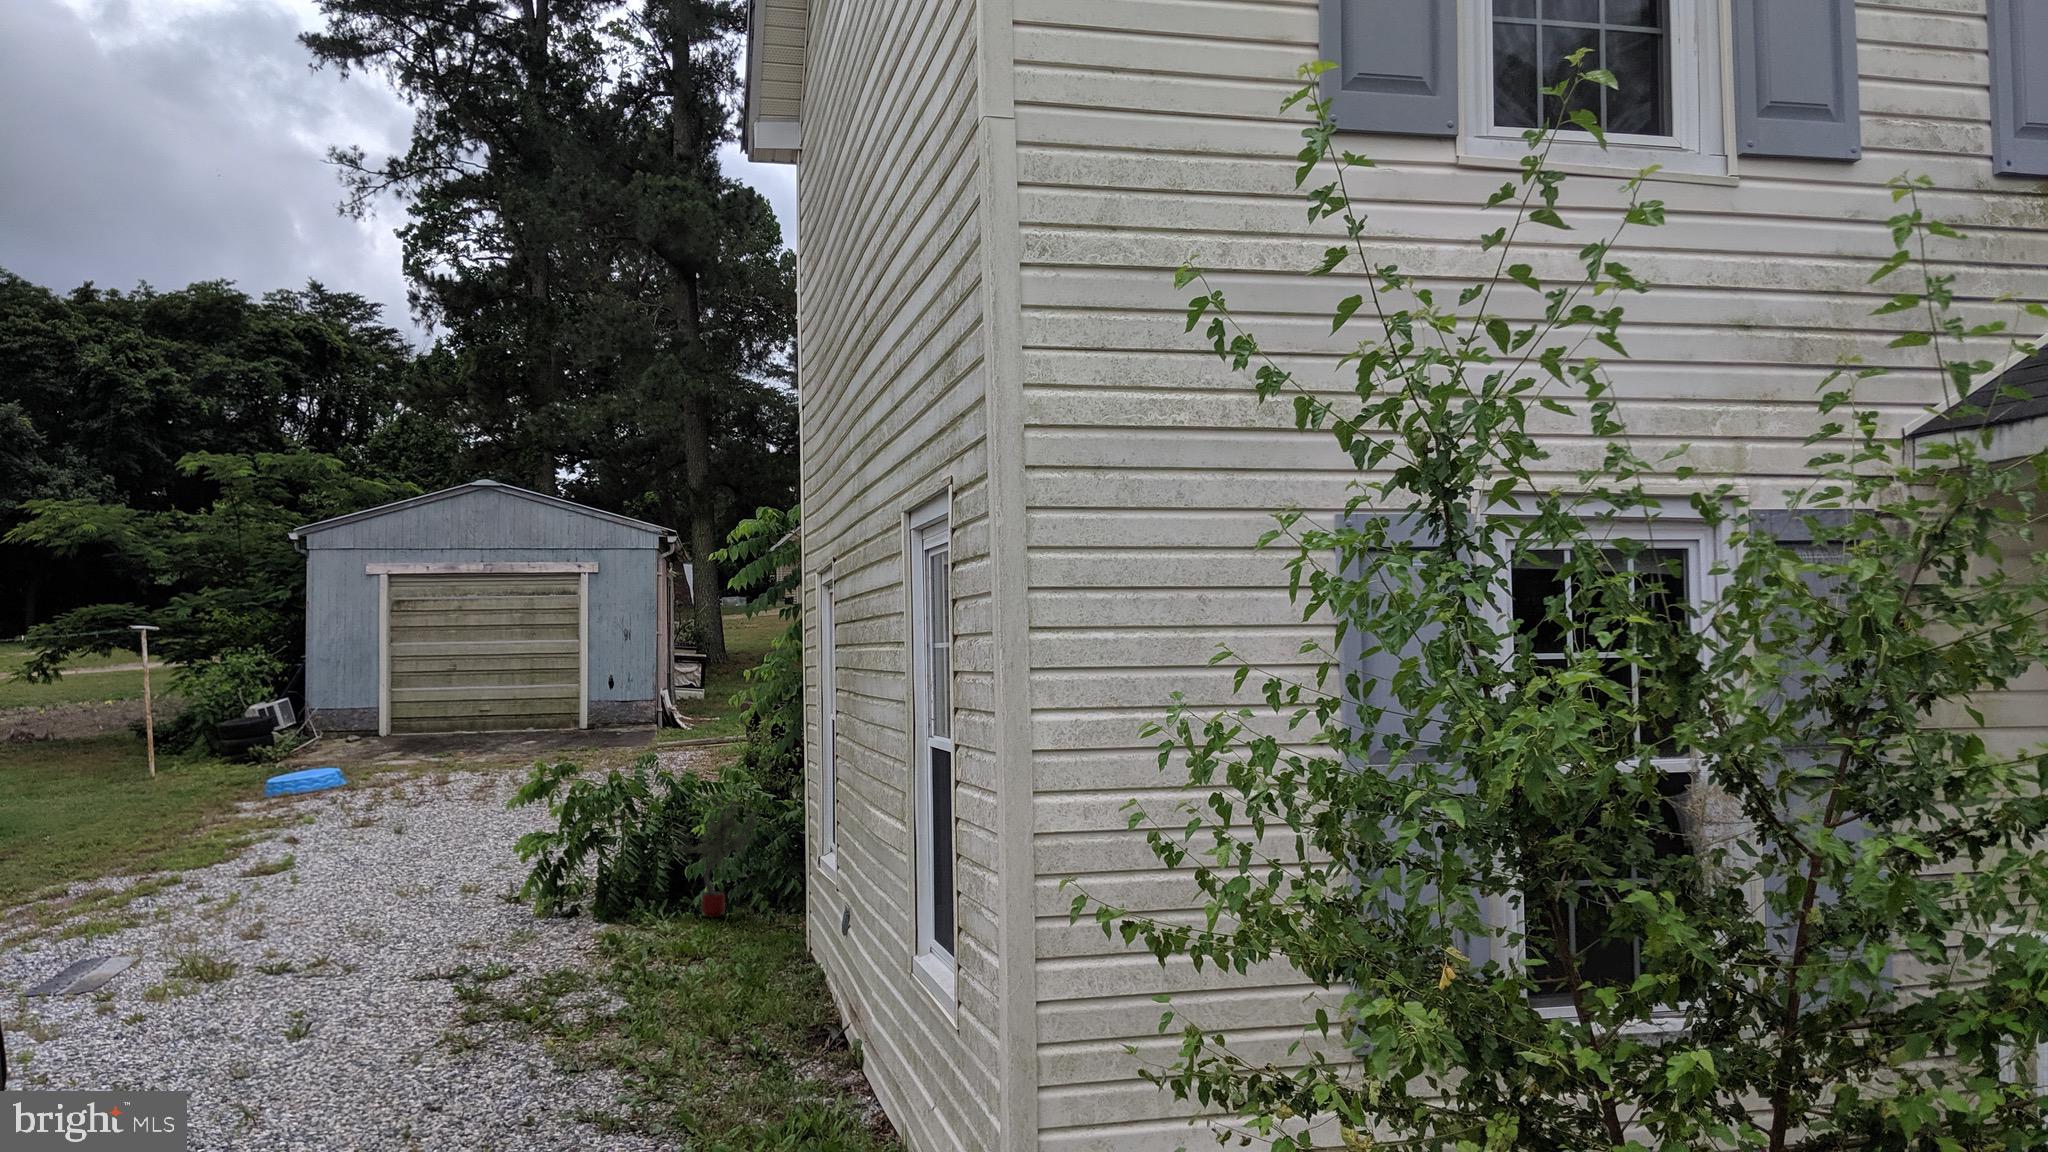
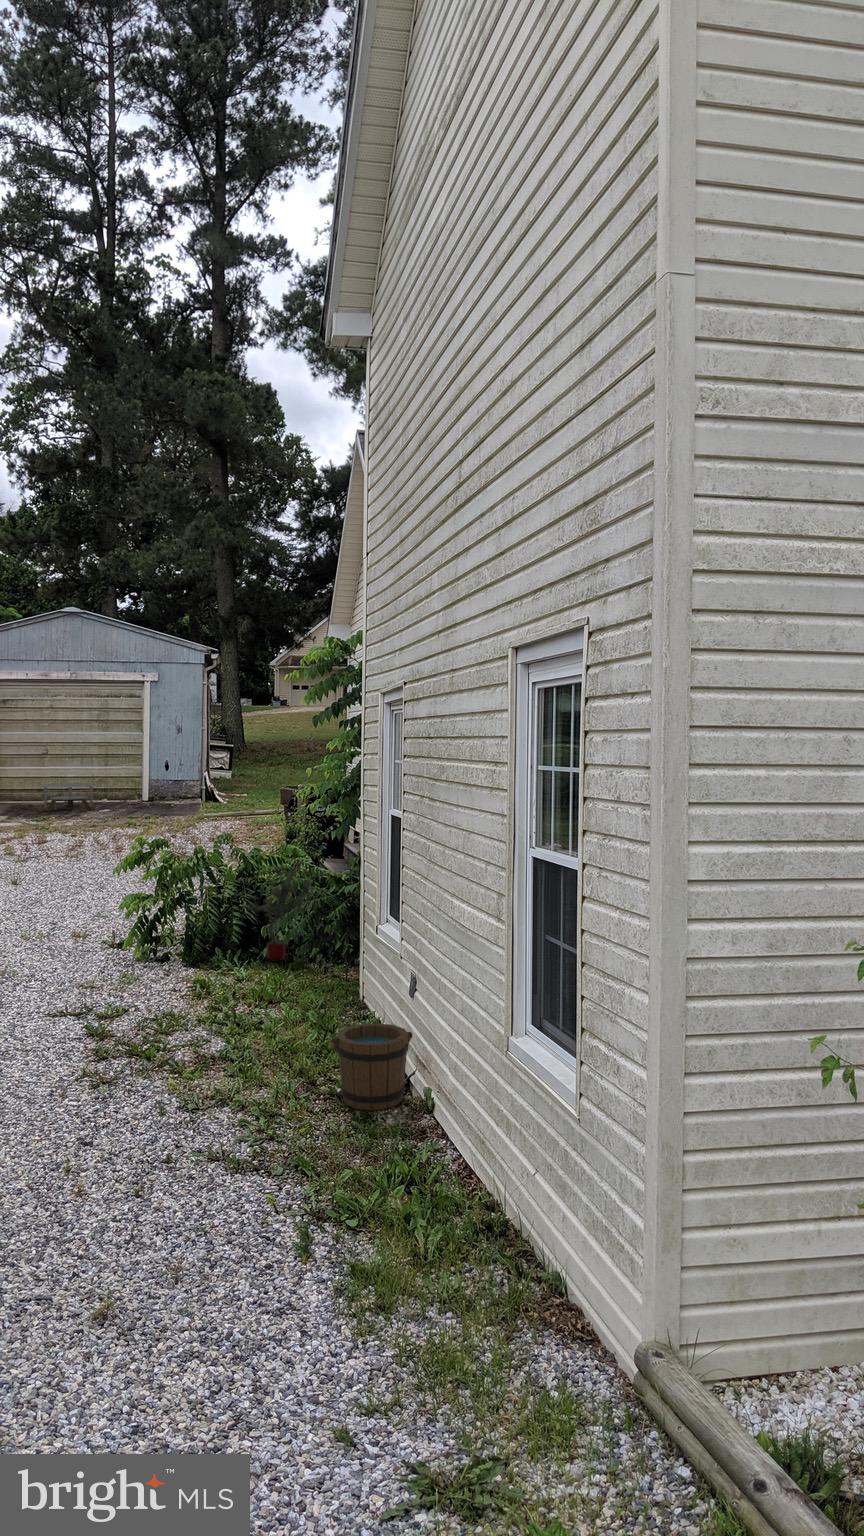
round table: none [436,707,521,744] -> present [37,783,100,811]
bucket: none [744,970,843,1073] -> present [332,1023,412,1110]

